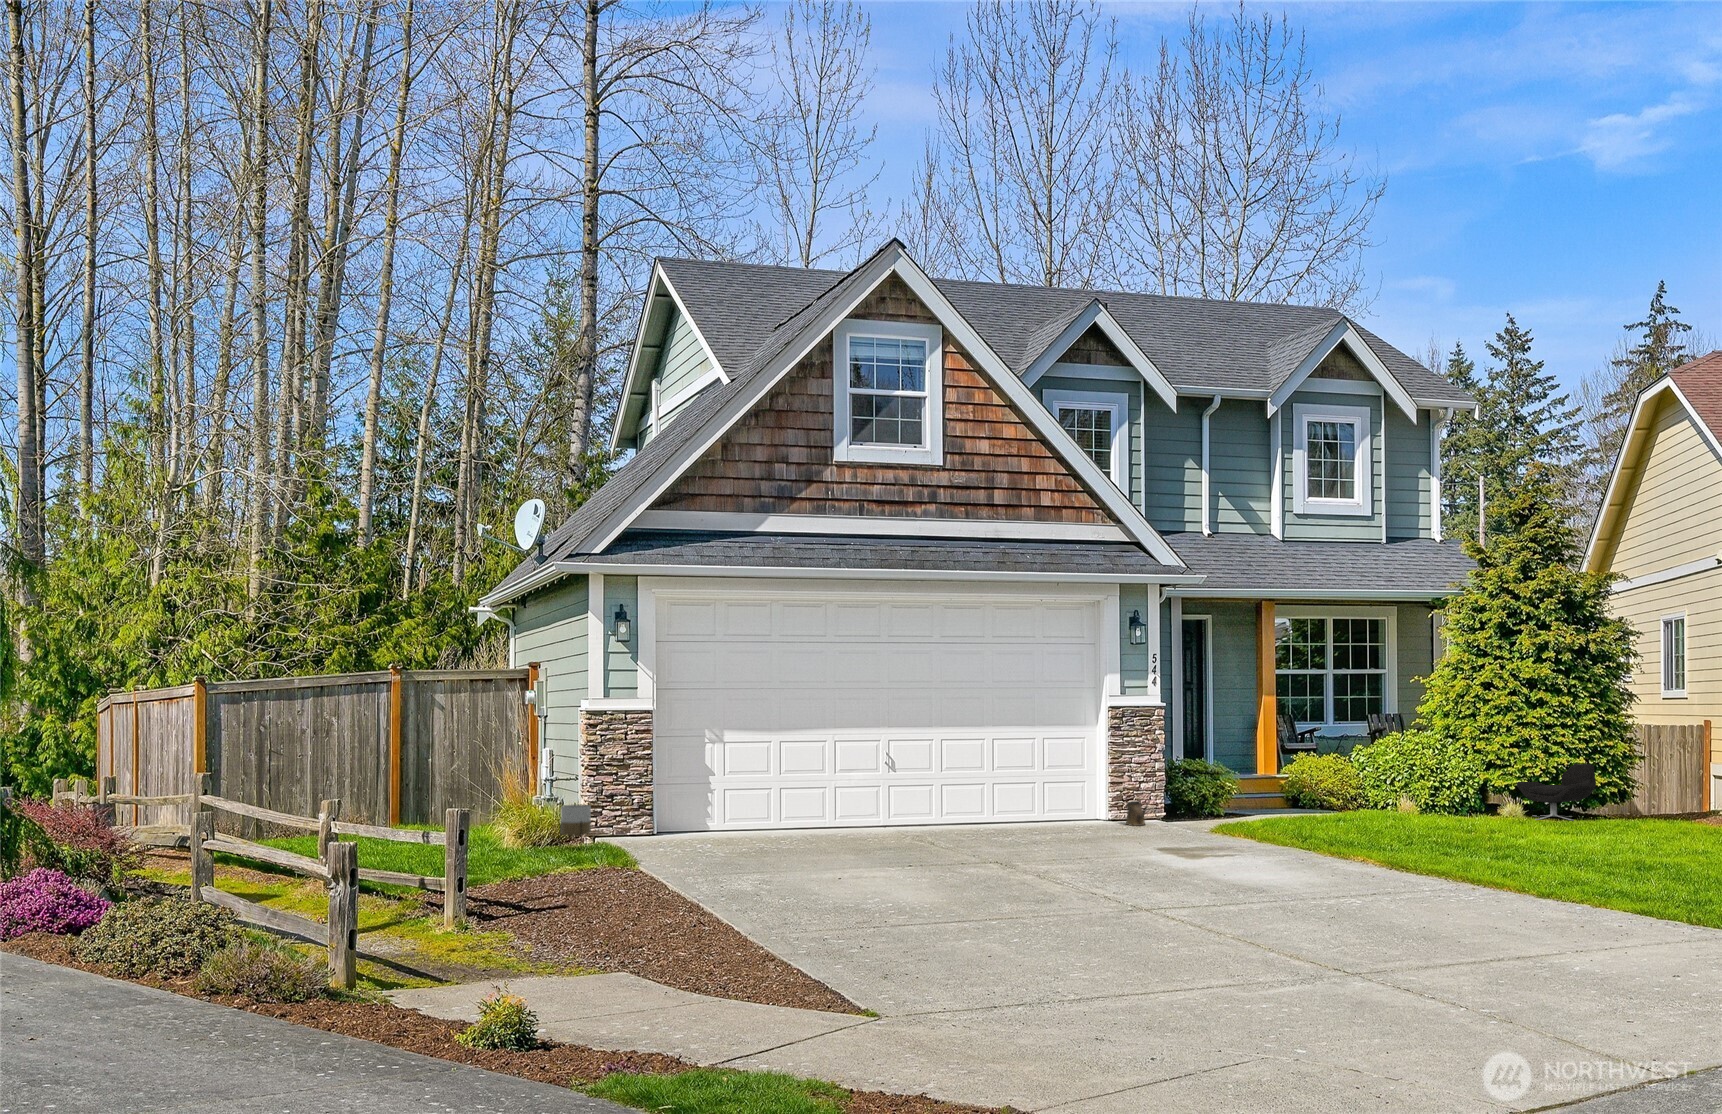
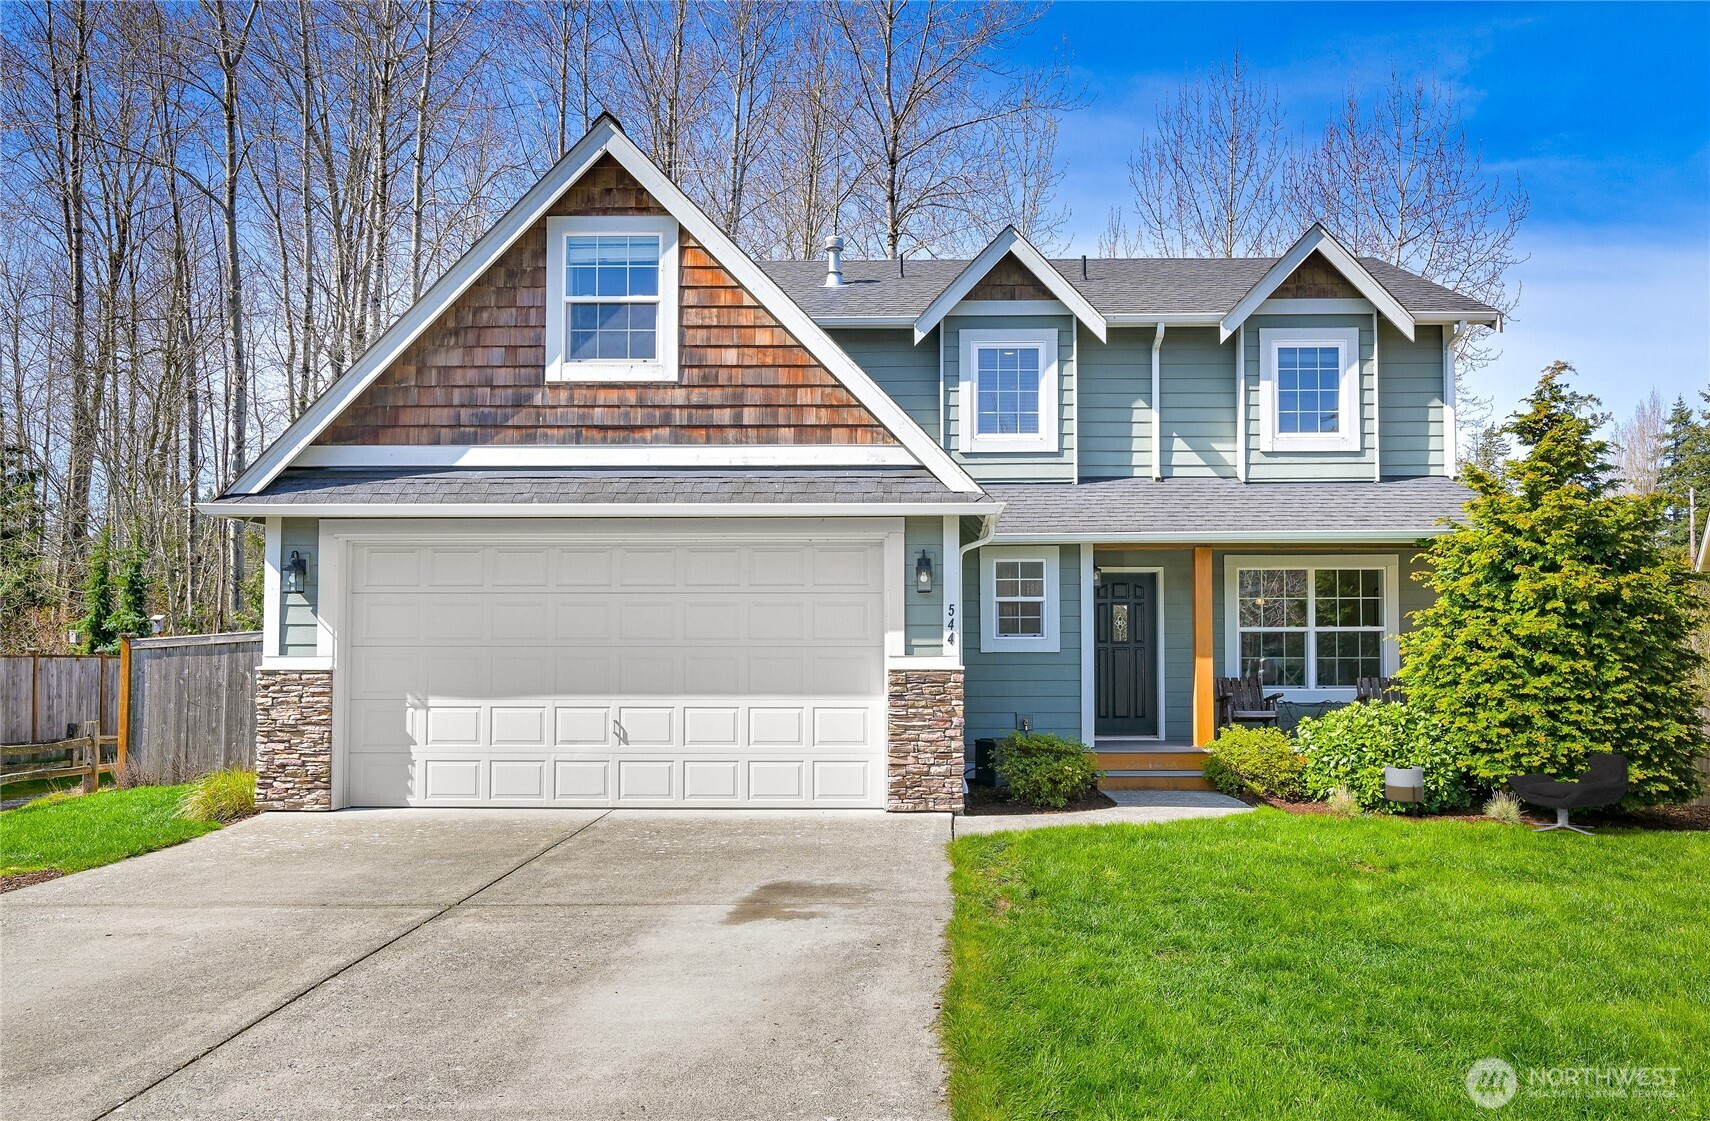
watering can: present [1126,801,1148,826] -> none [948,787,974,819]
planter: present [560,804,591,837] -> present [1384,765,1424,820]

